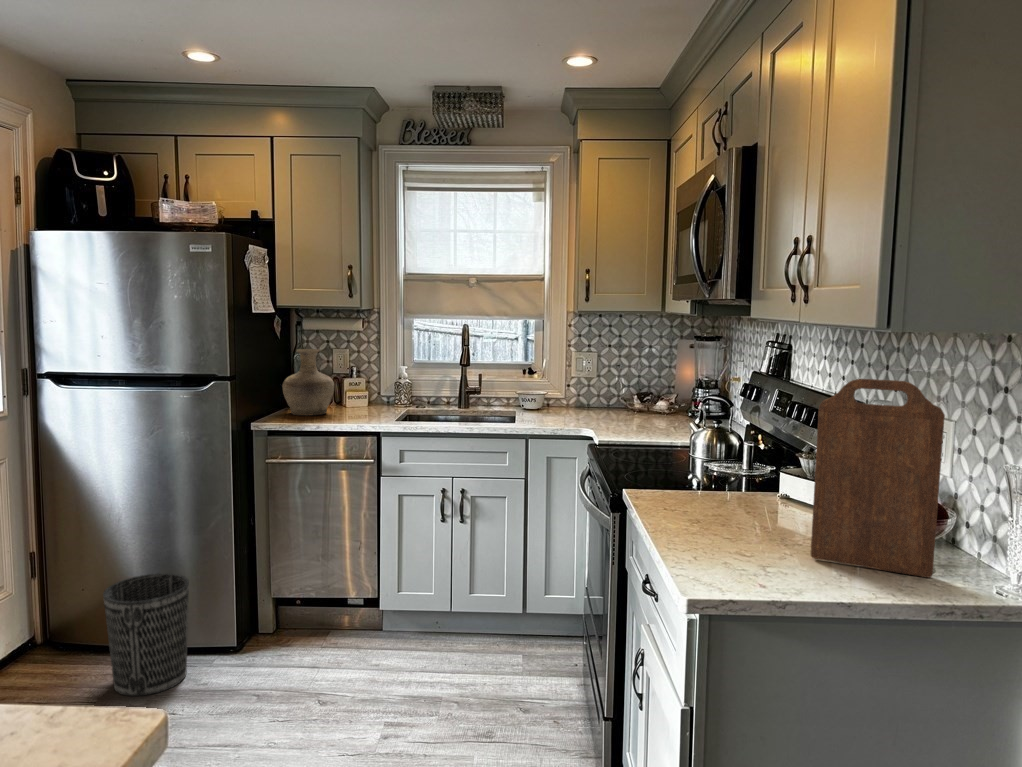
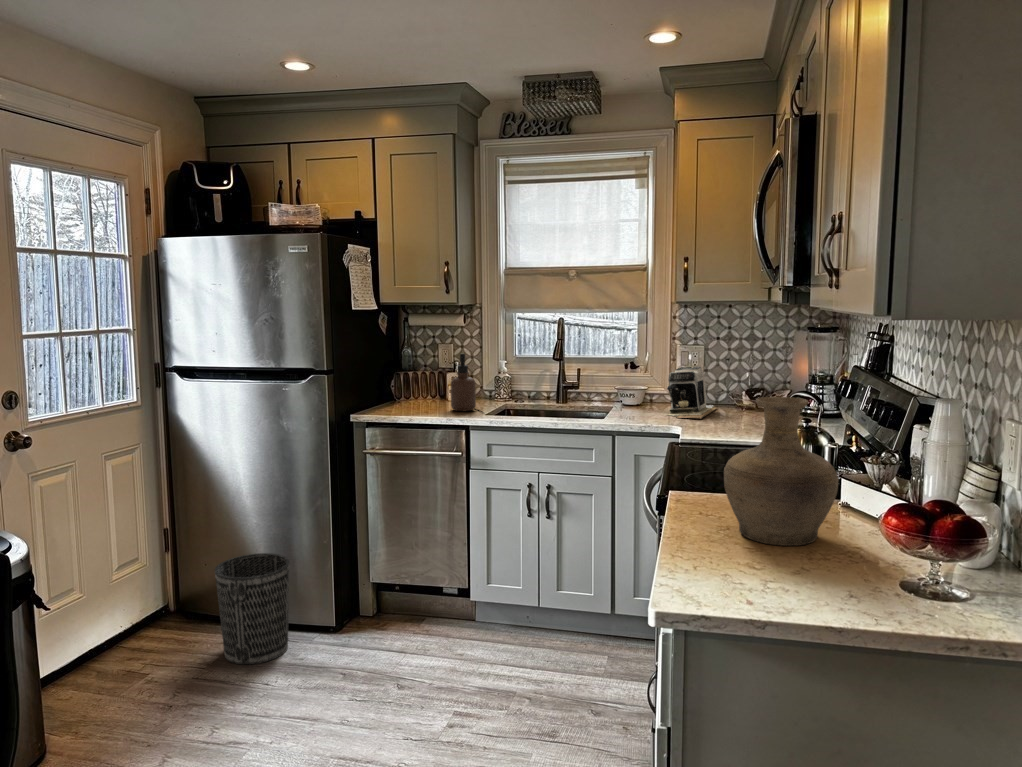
vase: present [283,349,334,416] -> present [724,397,838,546]
soap dispenser: none [357,359,382,417] -> present [451,354,476,411]
coffee maker: none [569,372,611,422] -> present [667,367,717,419]
cutting board: present [811,379,945,578] -> none [834,376,978,599]

